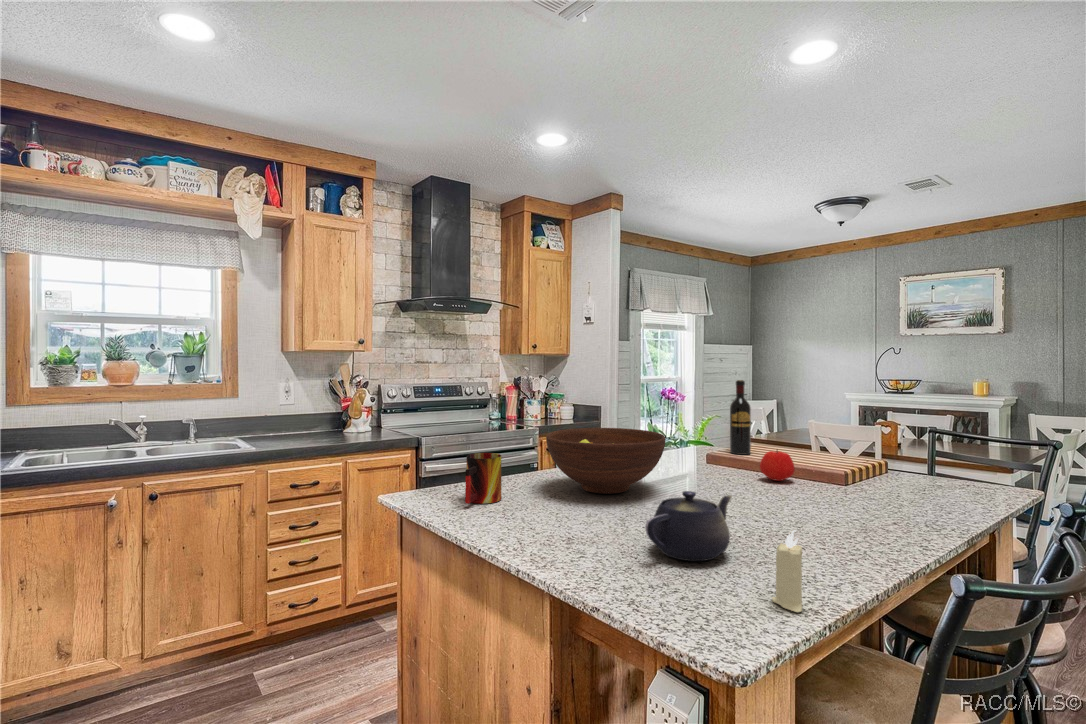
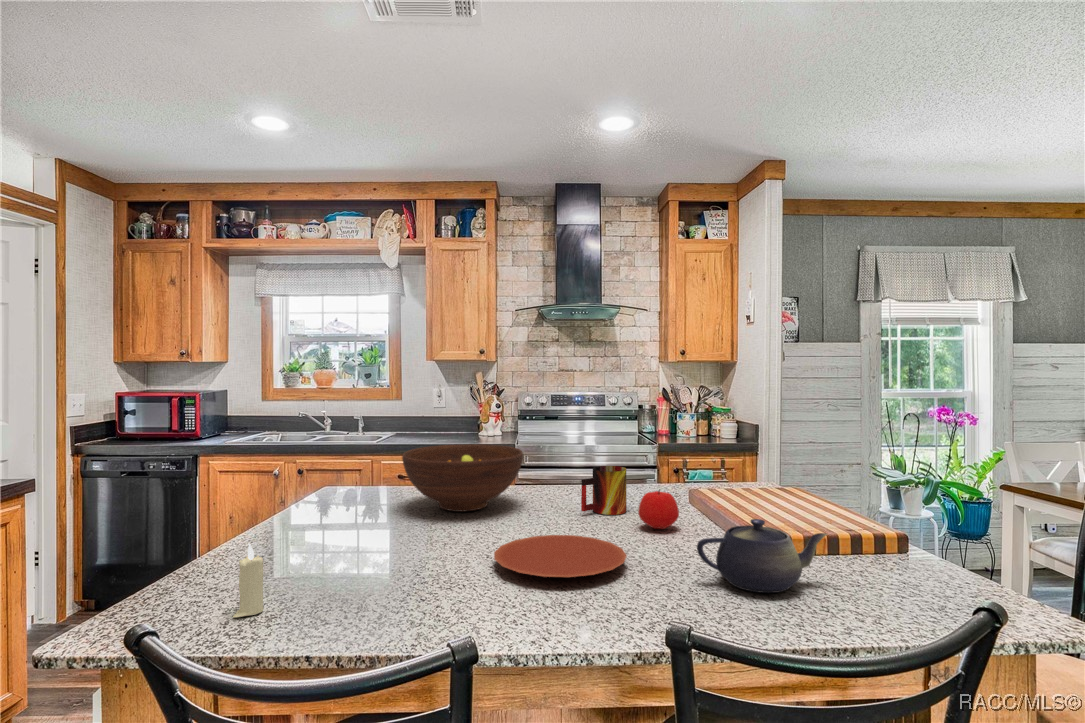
wine bottle: present [730,380,751,455] -> none [731,401,757,498]
mug: present [465,453,502,504] -> present [581,466,627,515]
teapot: present [645,491,732,561] -> present [697,519,827,593]
plate: none [760,491,886,521] -> present [494,535,627,577]

